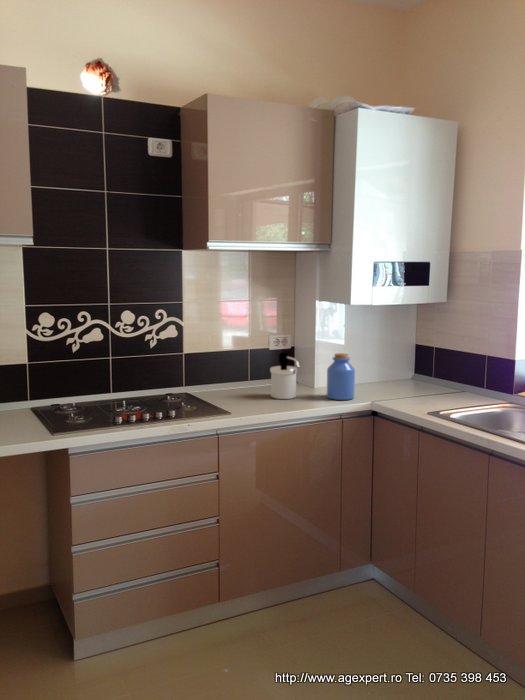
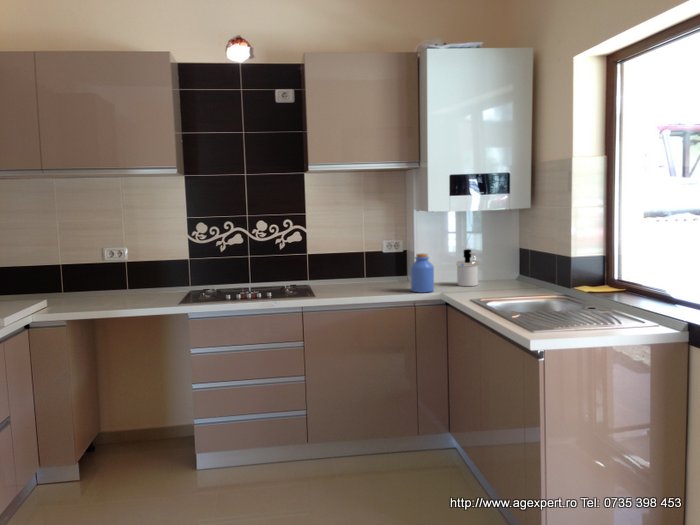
soap dispenser: present [270,353,299,399] -> present [456,249,479,286]

